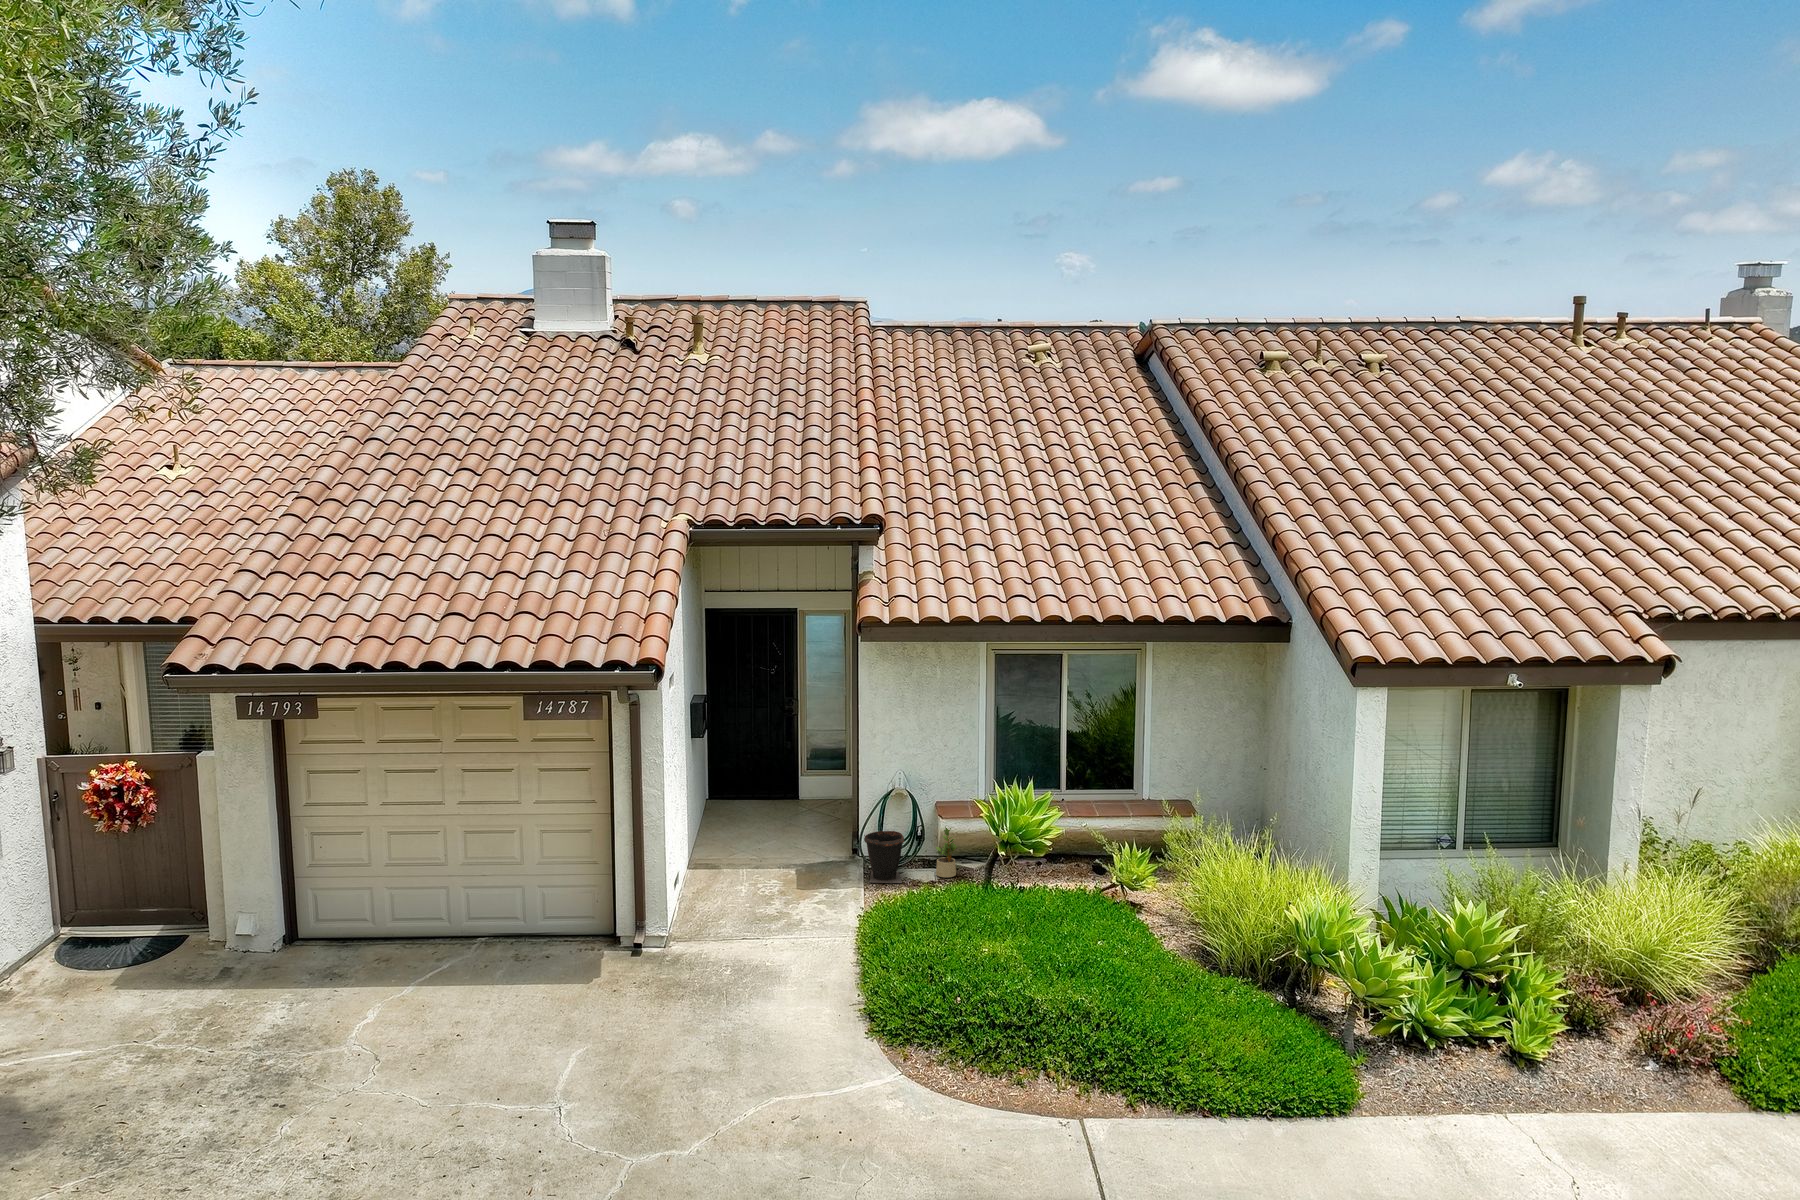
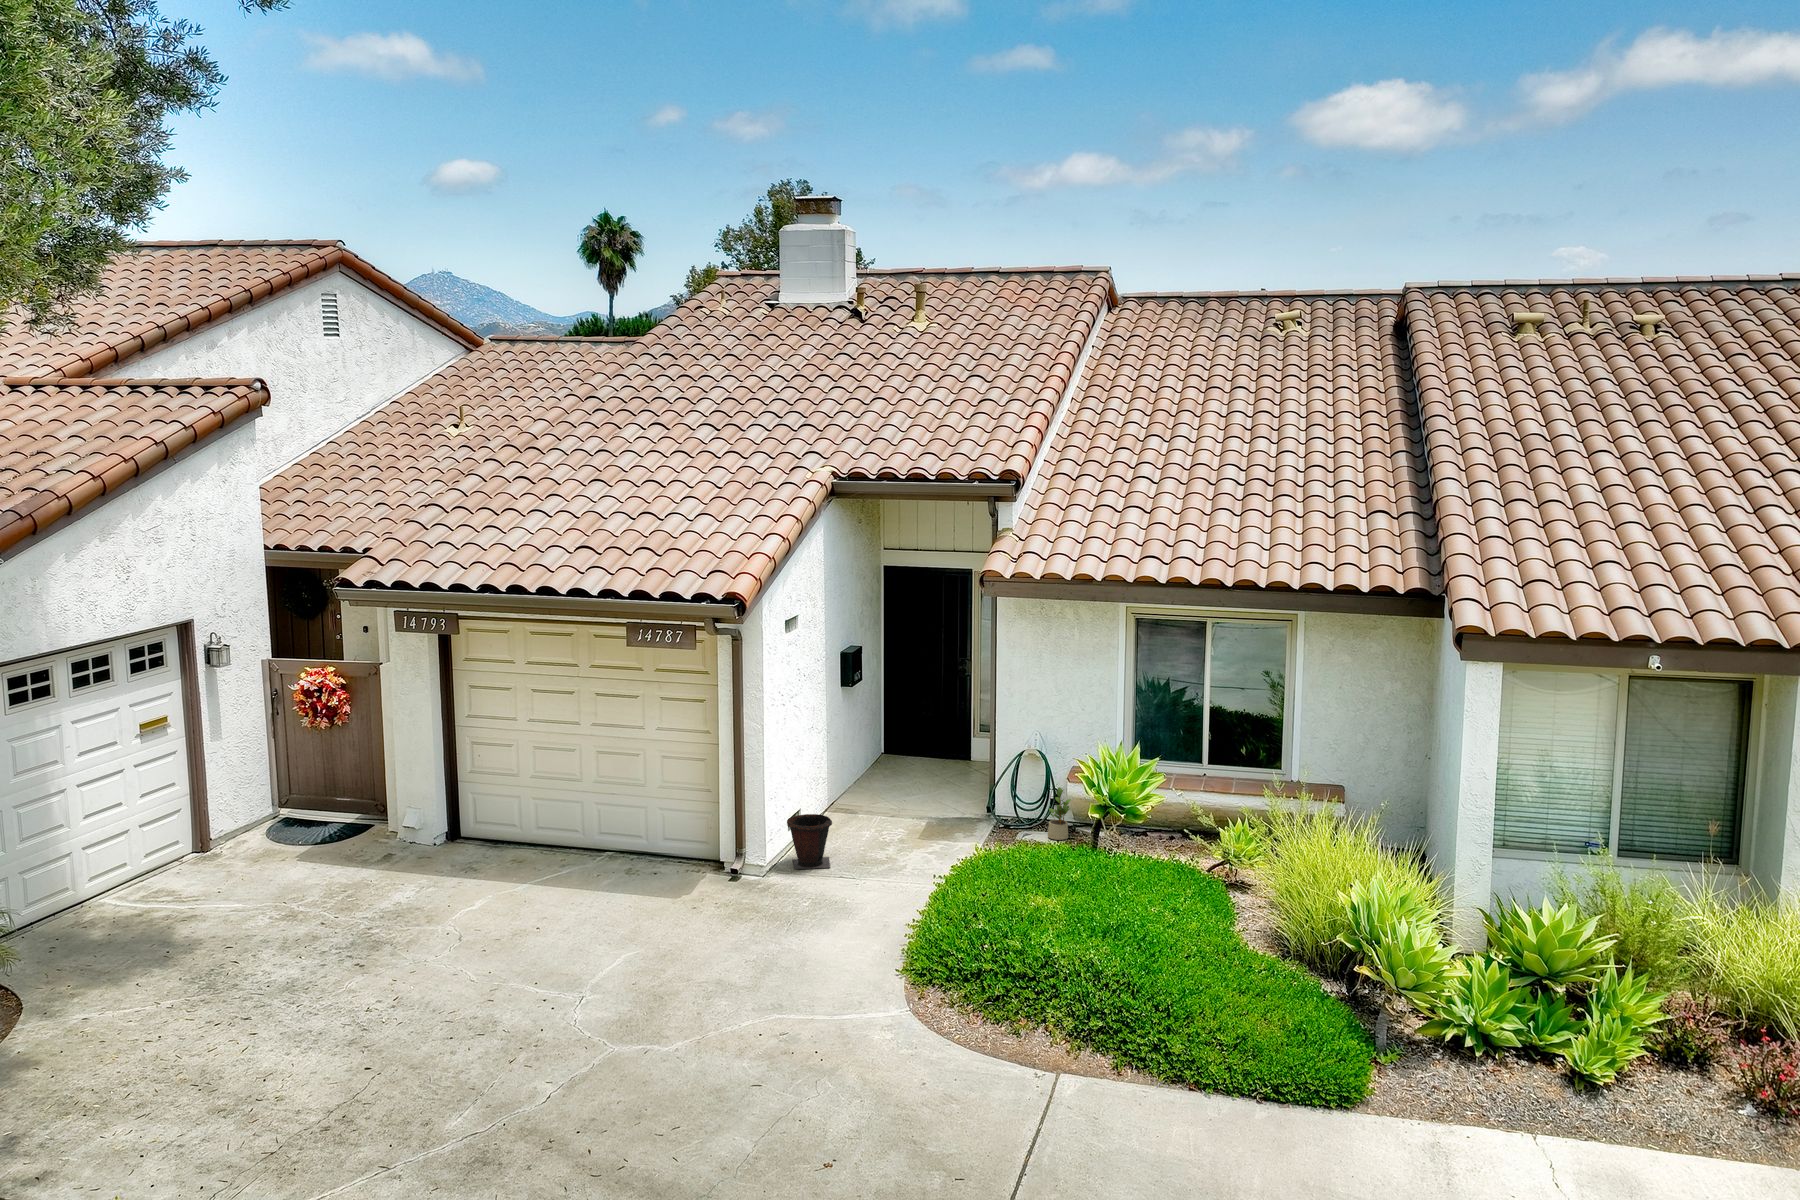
bucket: present [864,831,904,883] -> present [787,814,832,869]

